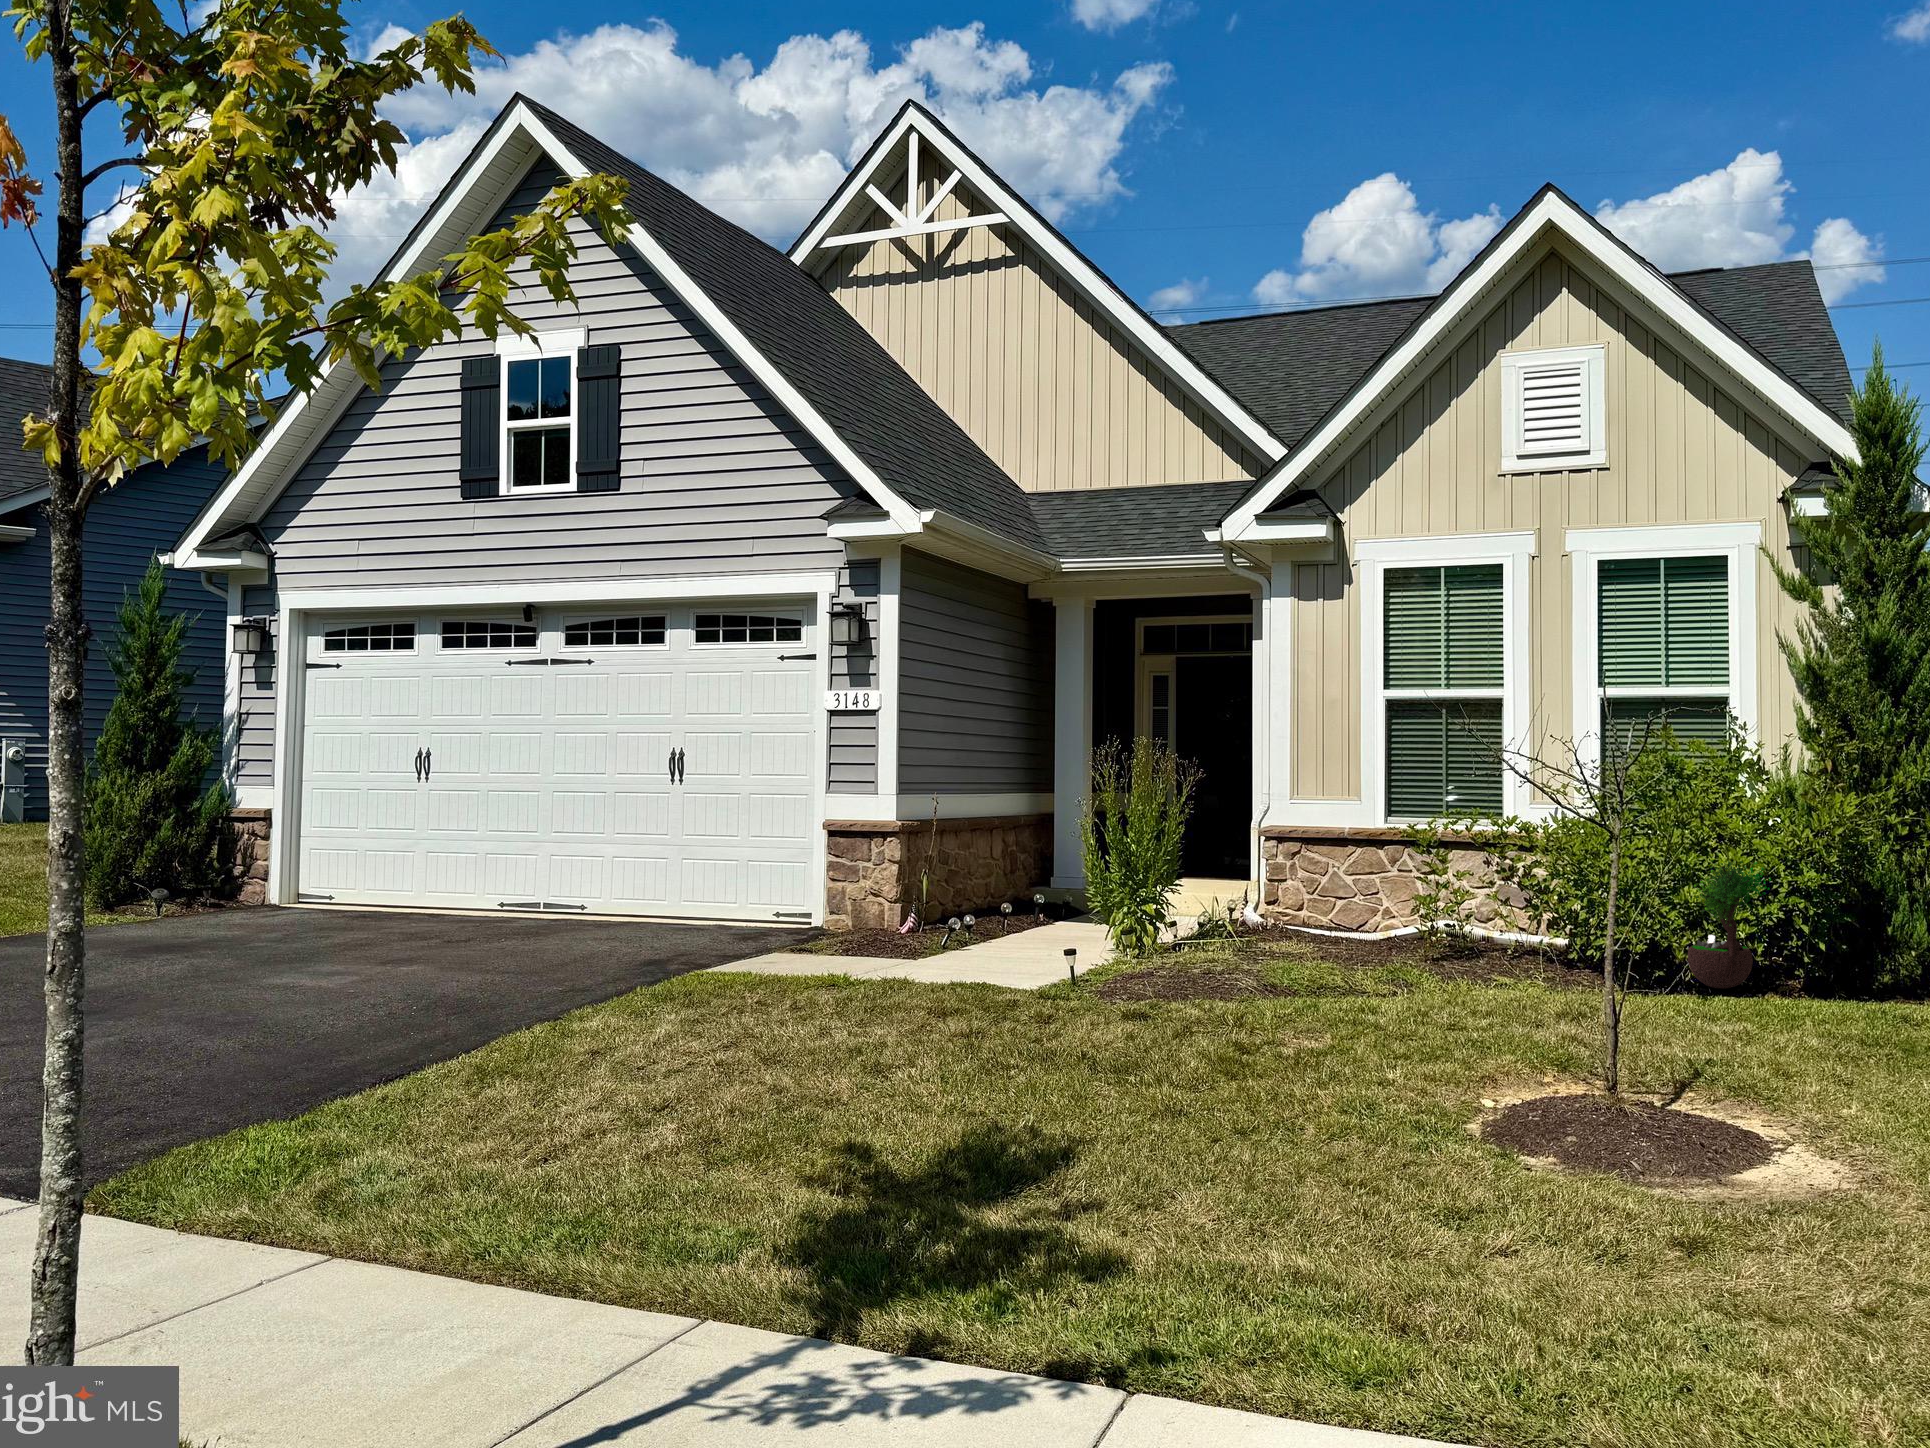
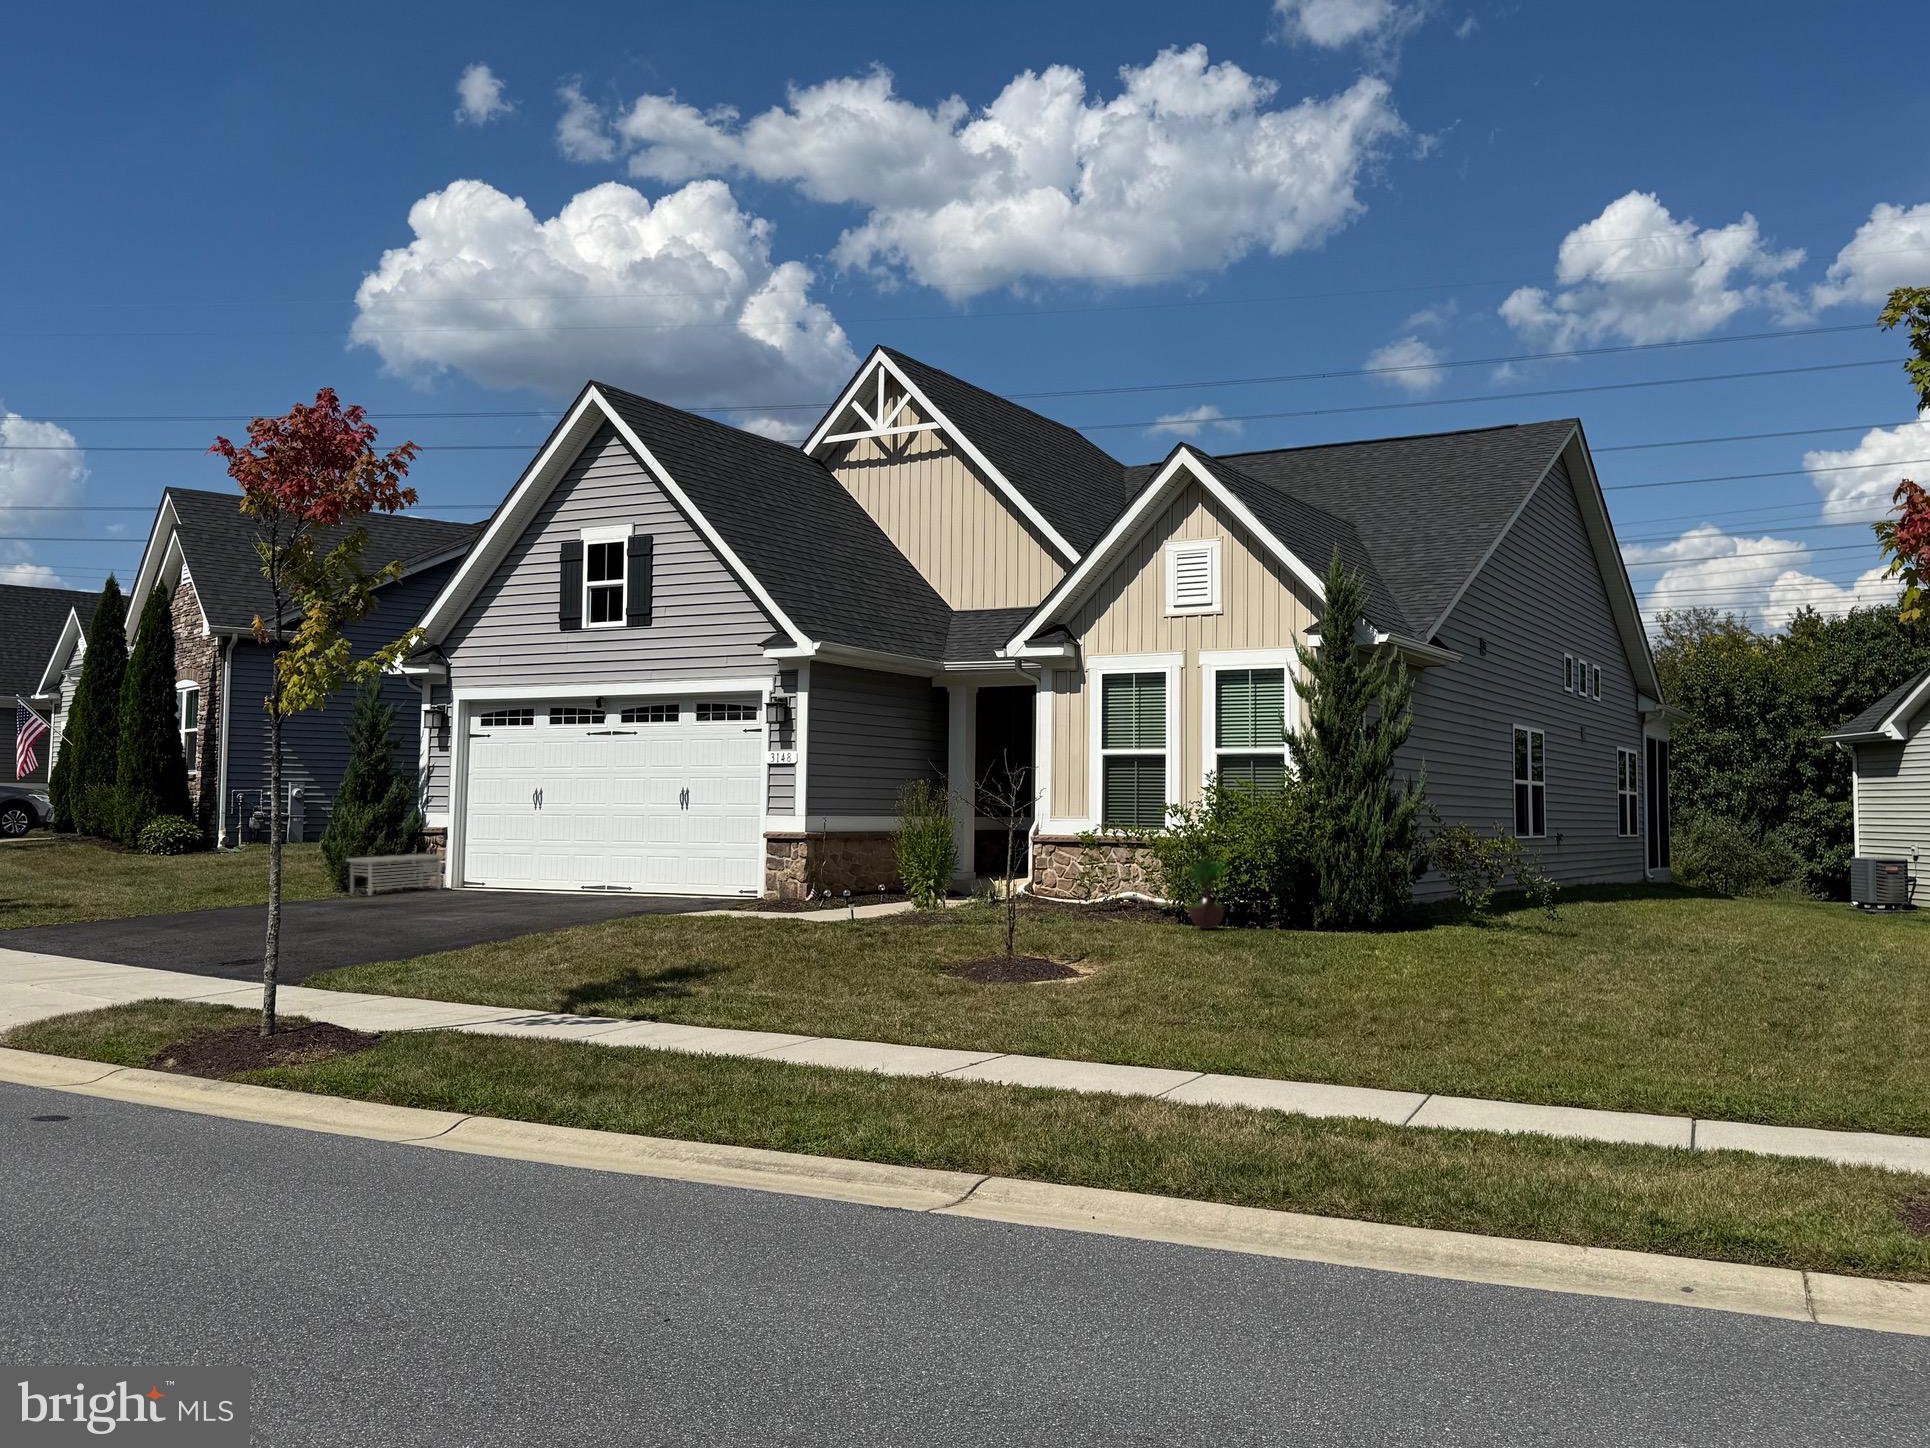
storage bench: none [110,848,267,918] -> present [347,854,443,895]

